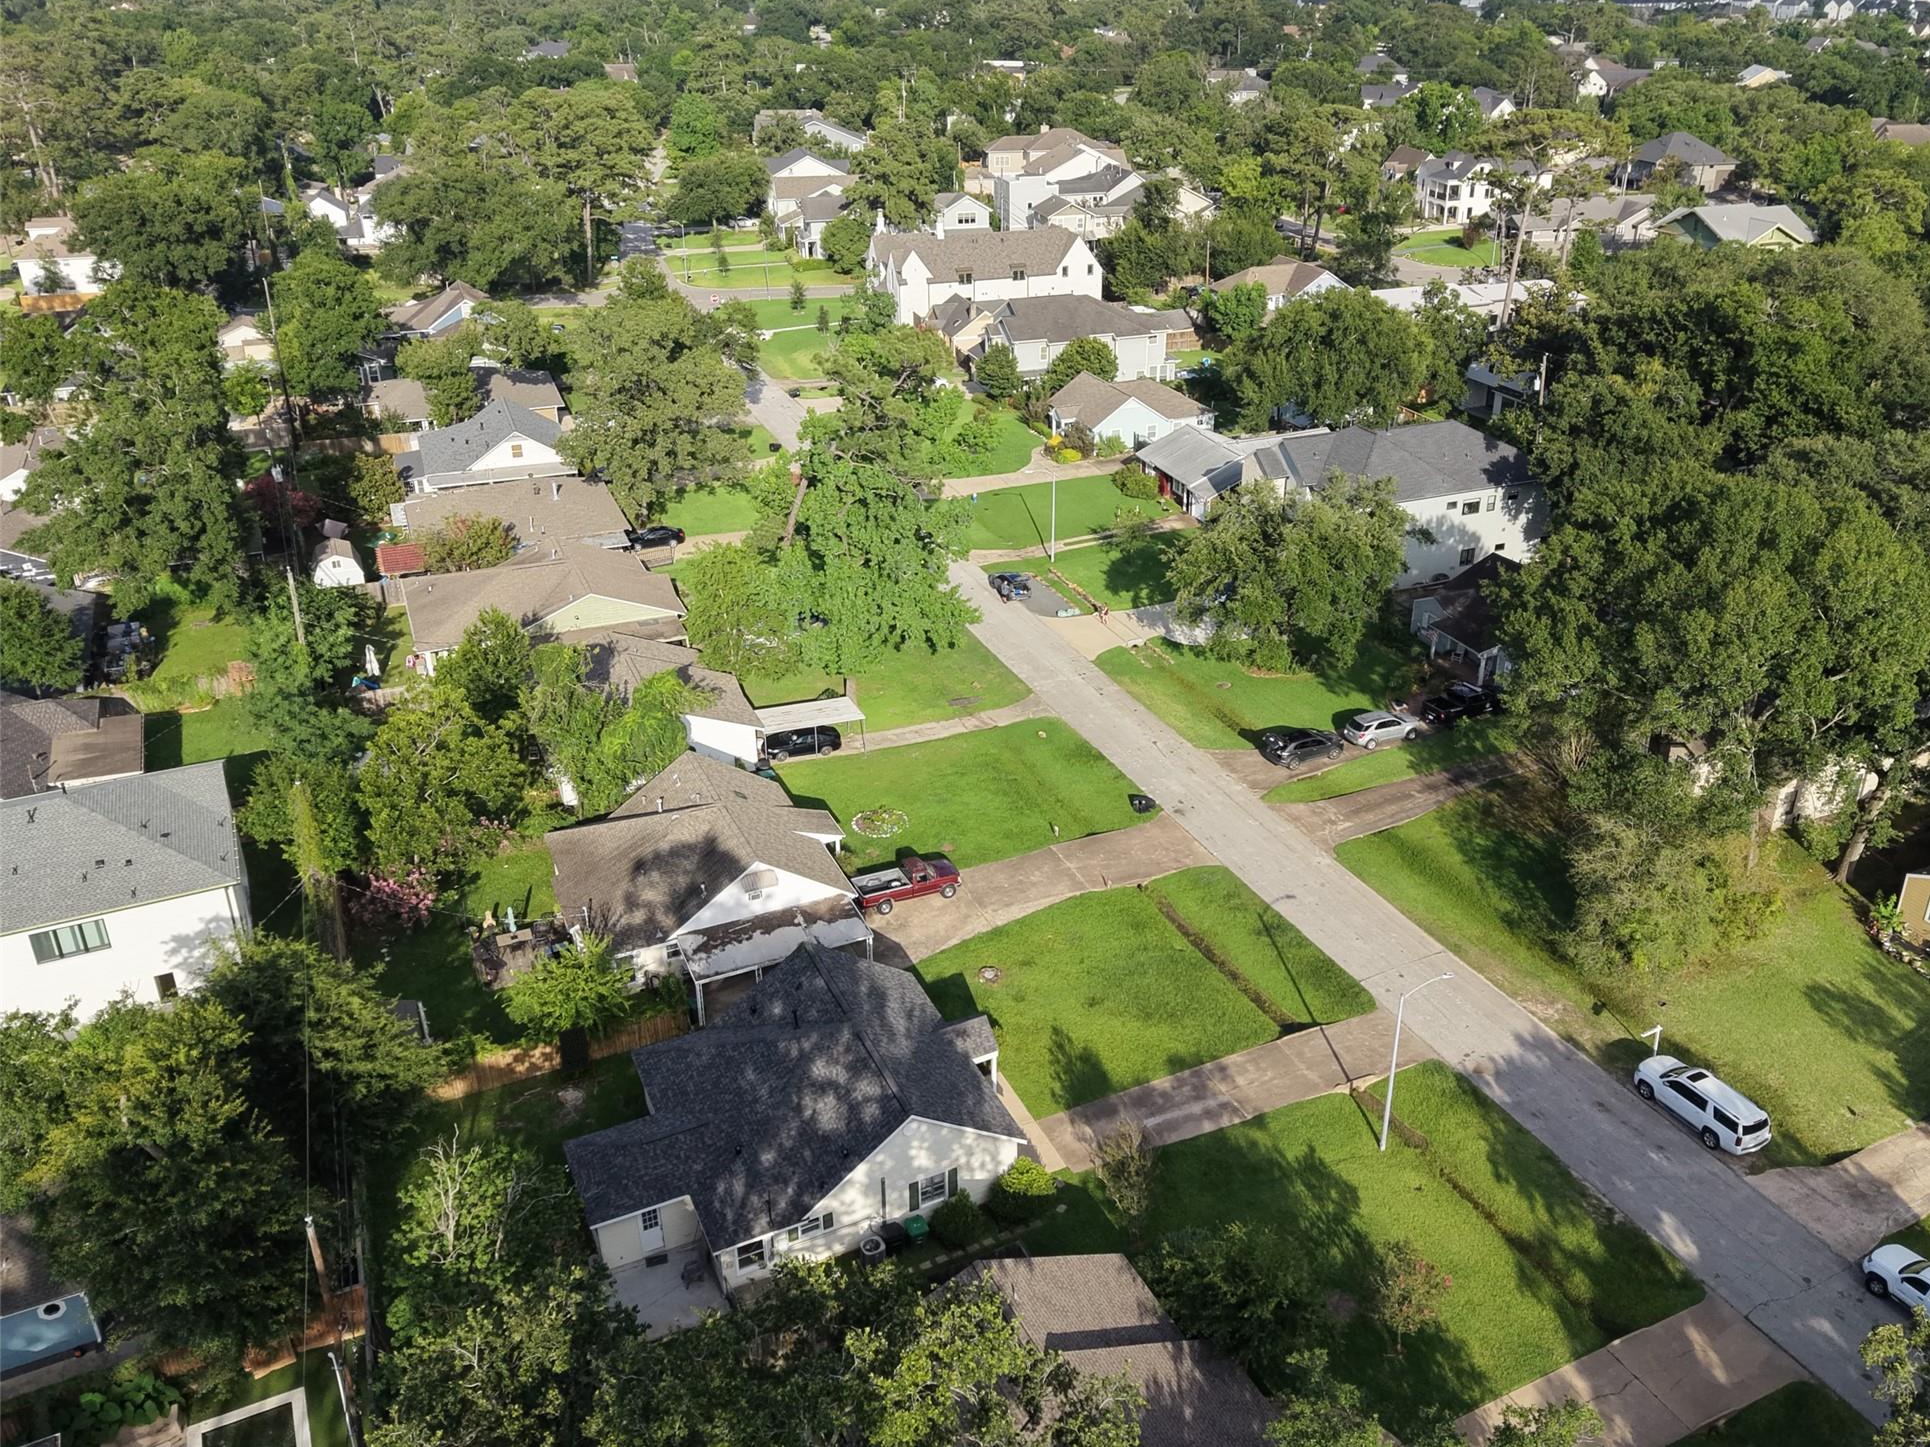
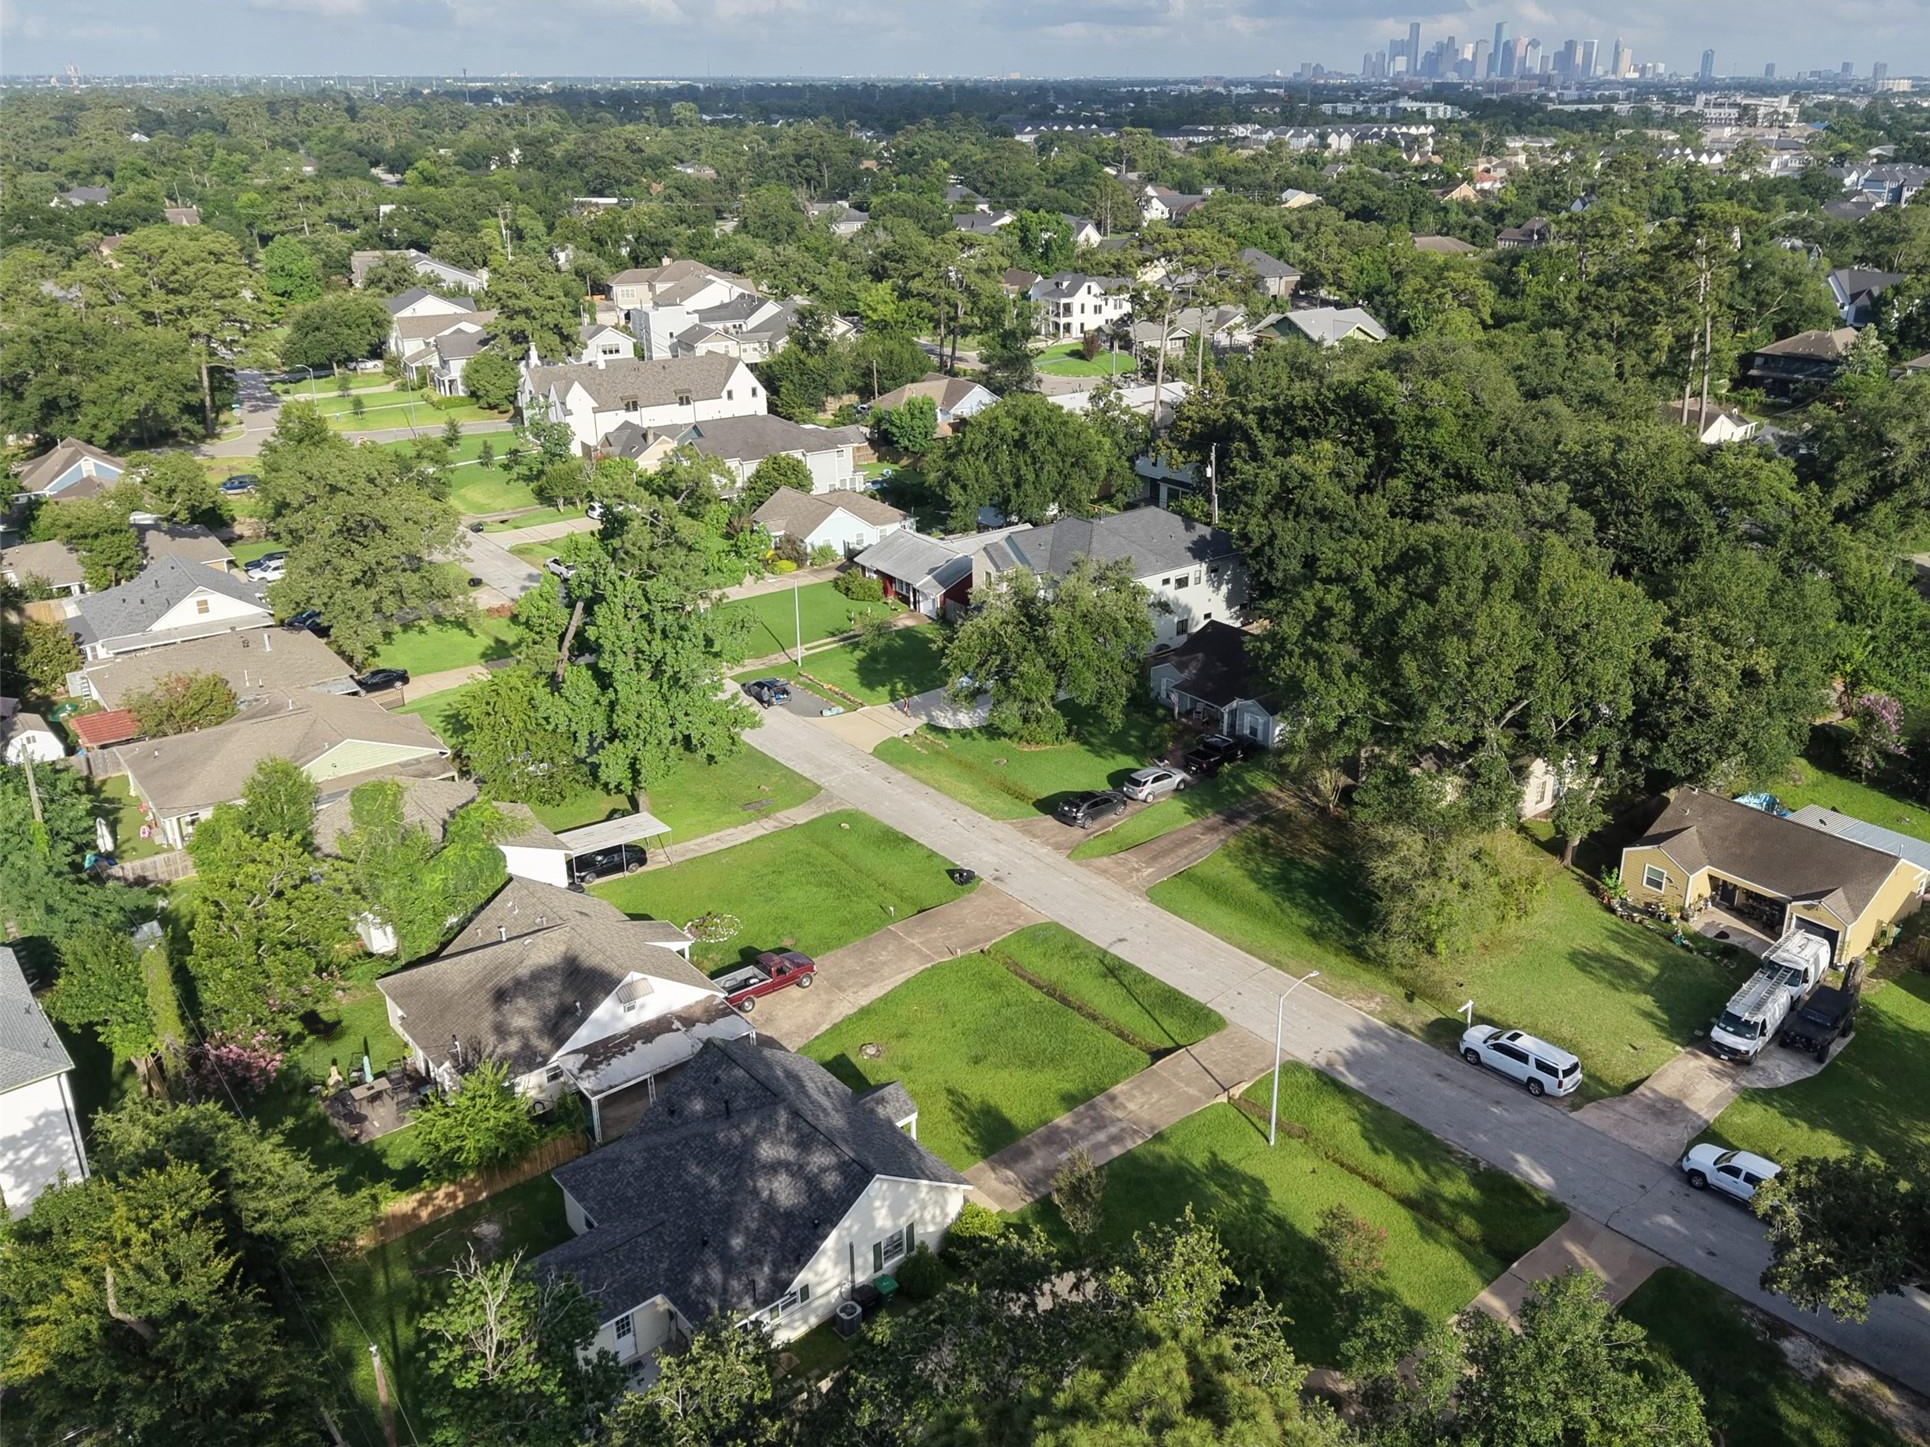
lounge chair: present [555,1026,595,1081] -> present [296,1009,344,1045]

